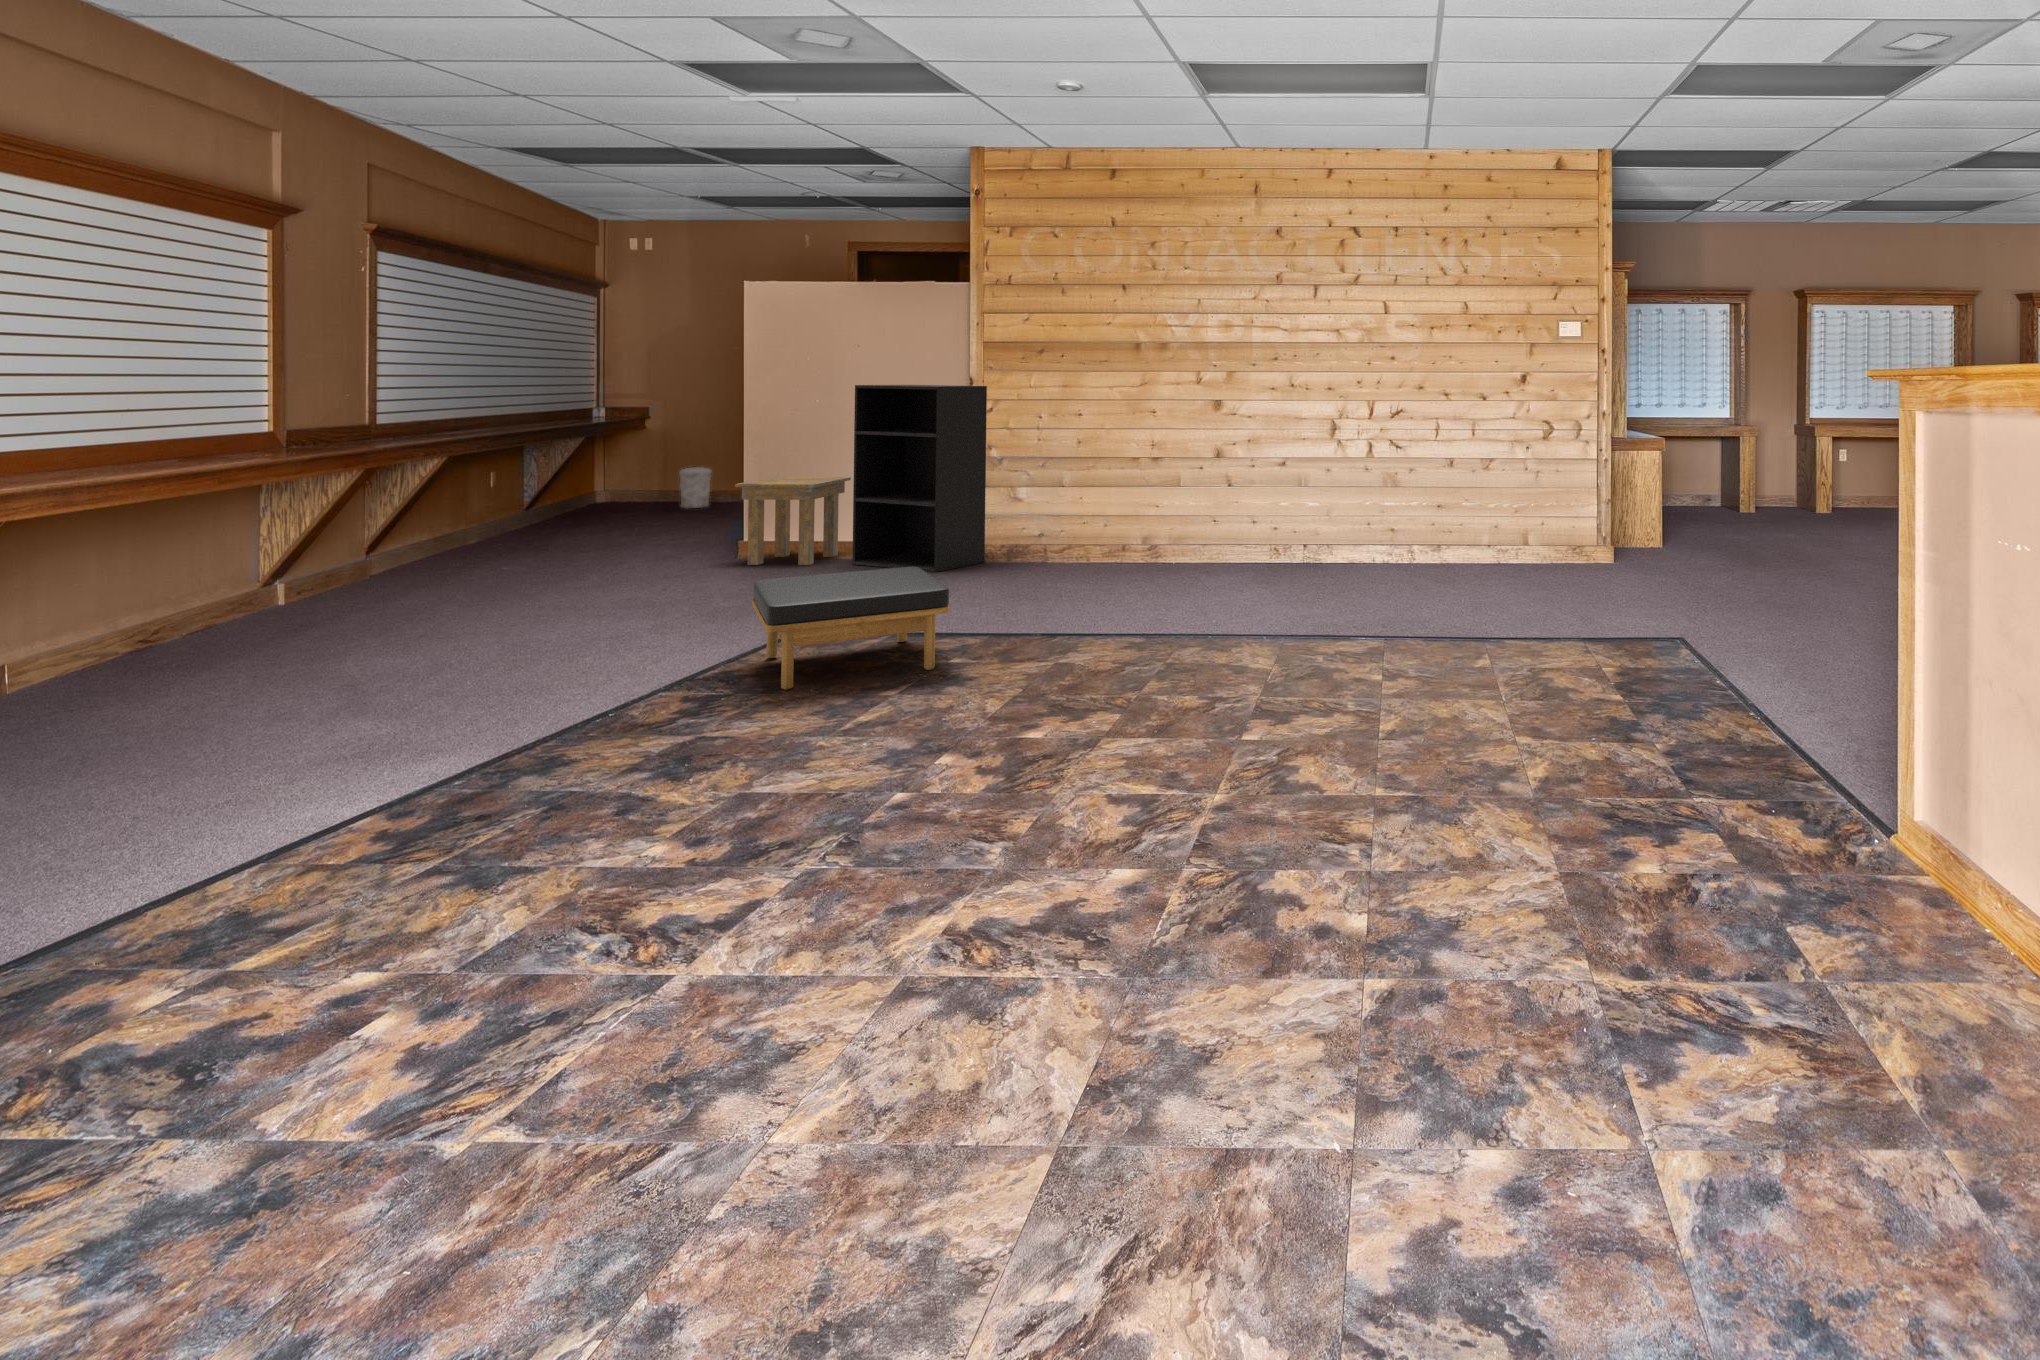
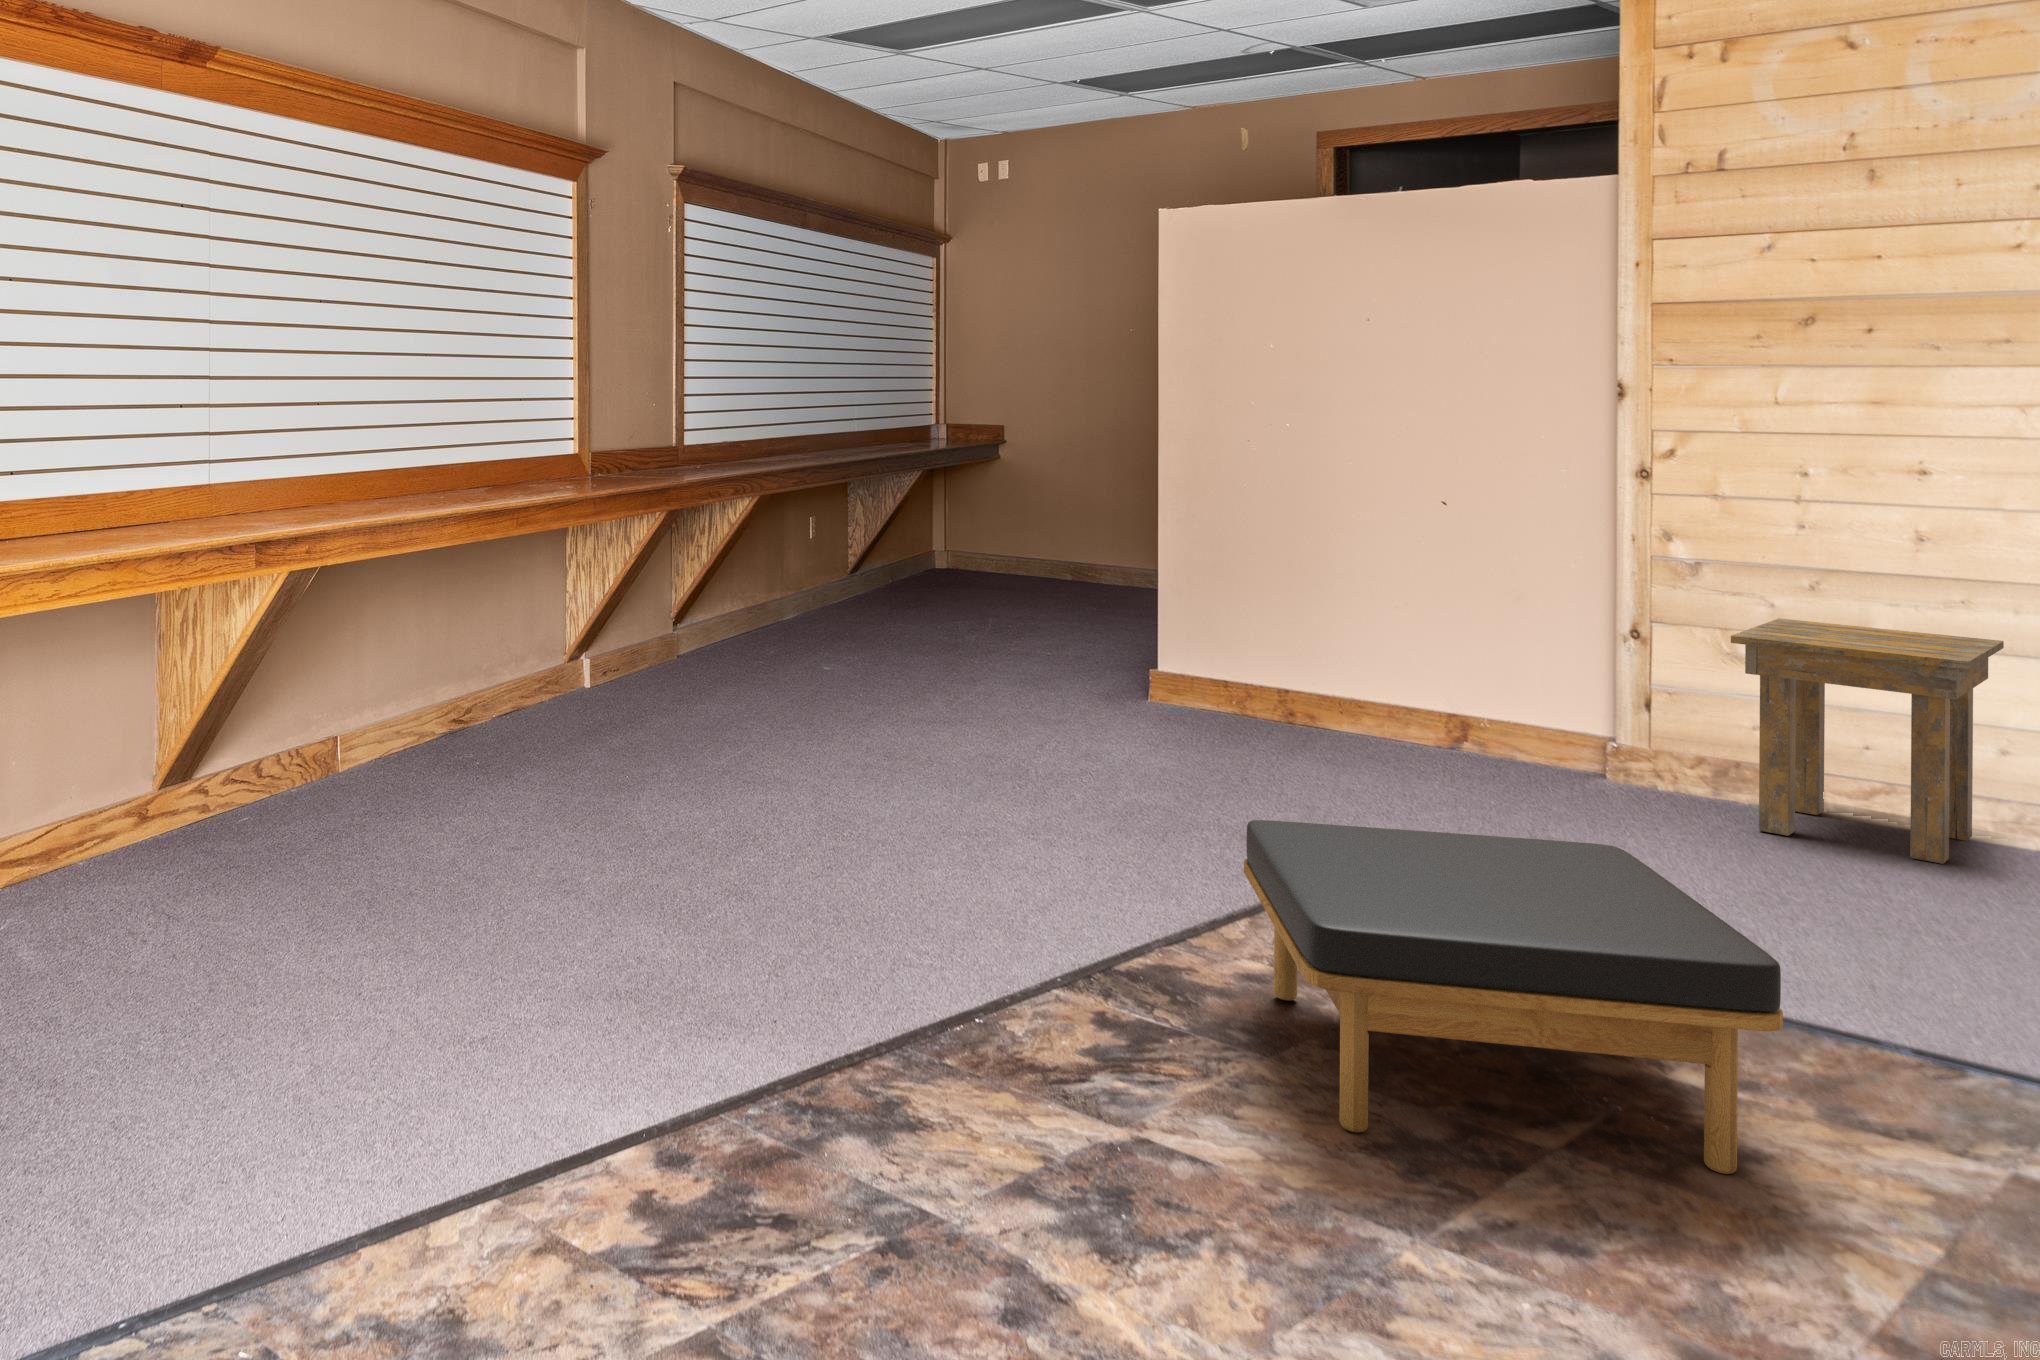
bookshelf: present [852,385,987,572] -> none [1364,396,1666,804]
trash can: present [679,467,711,508] -> none [1043,520,1088,586]
side table: present [735,477,851,565] -> present [1731,618,2004,864]

